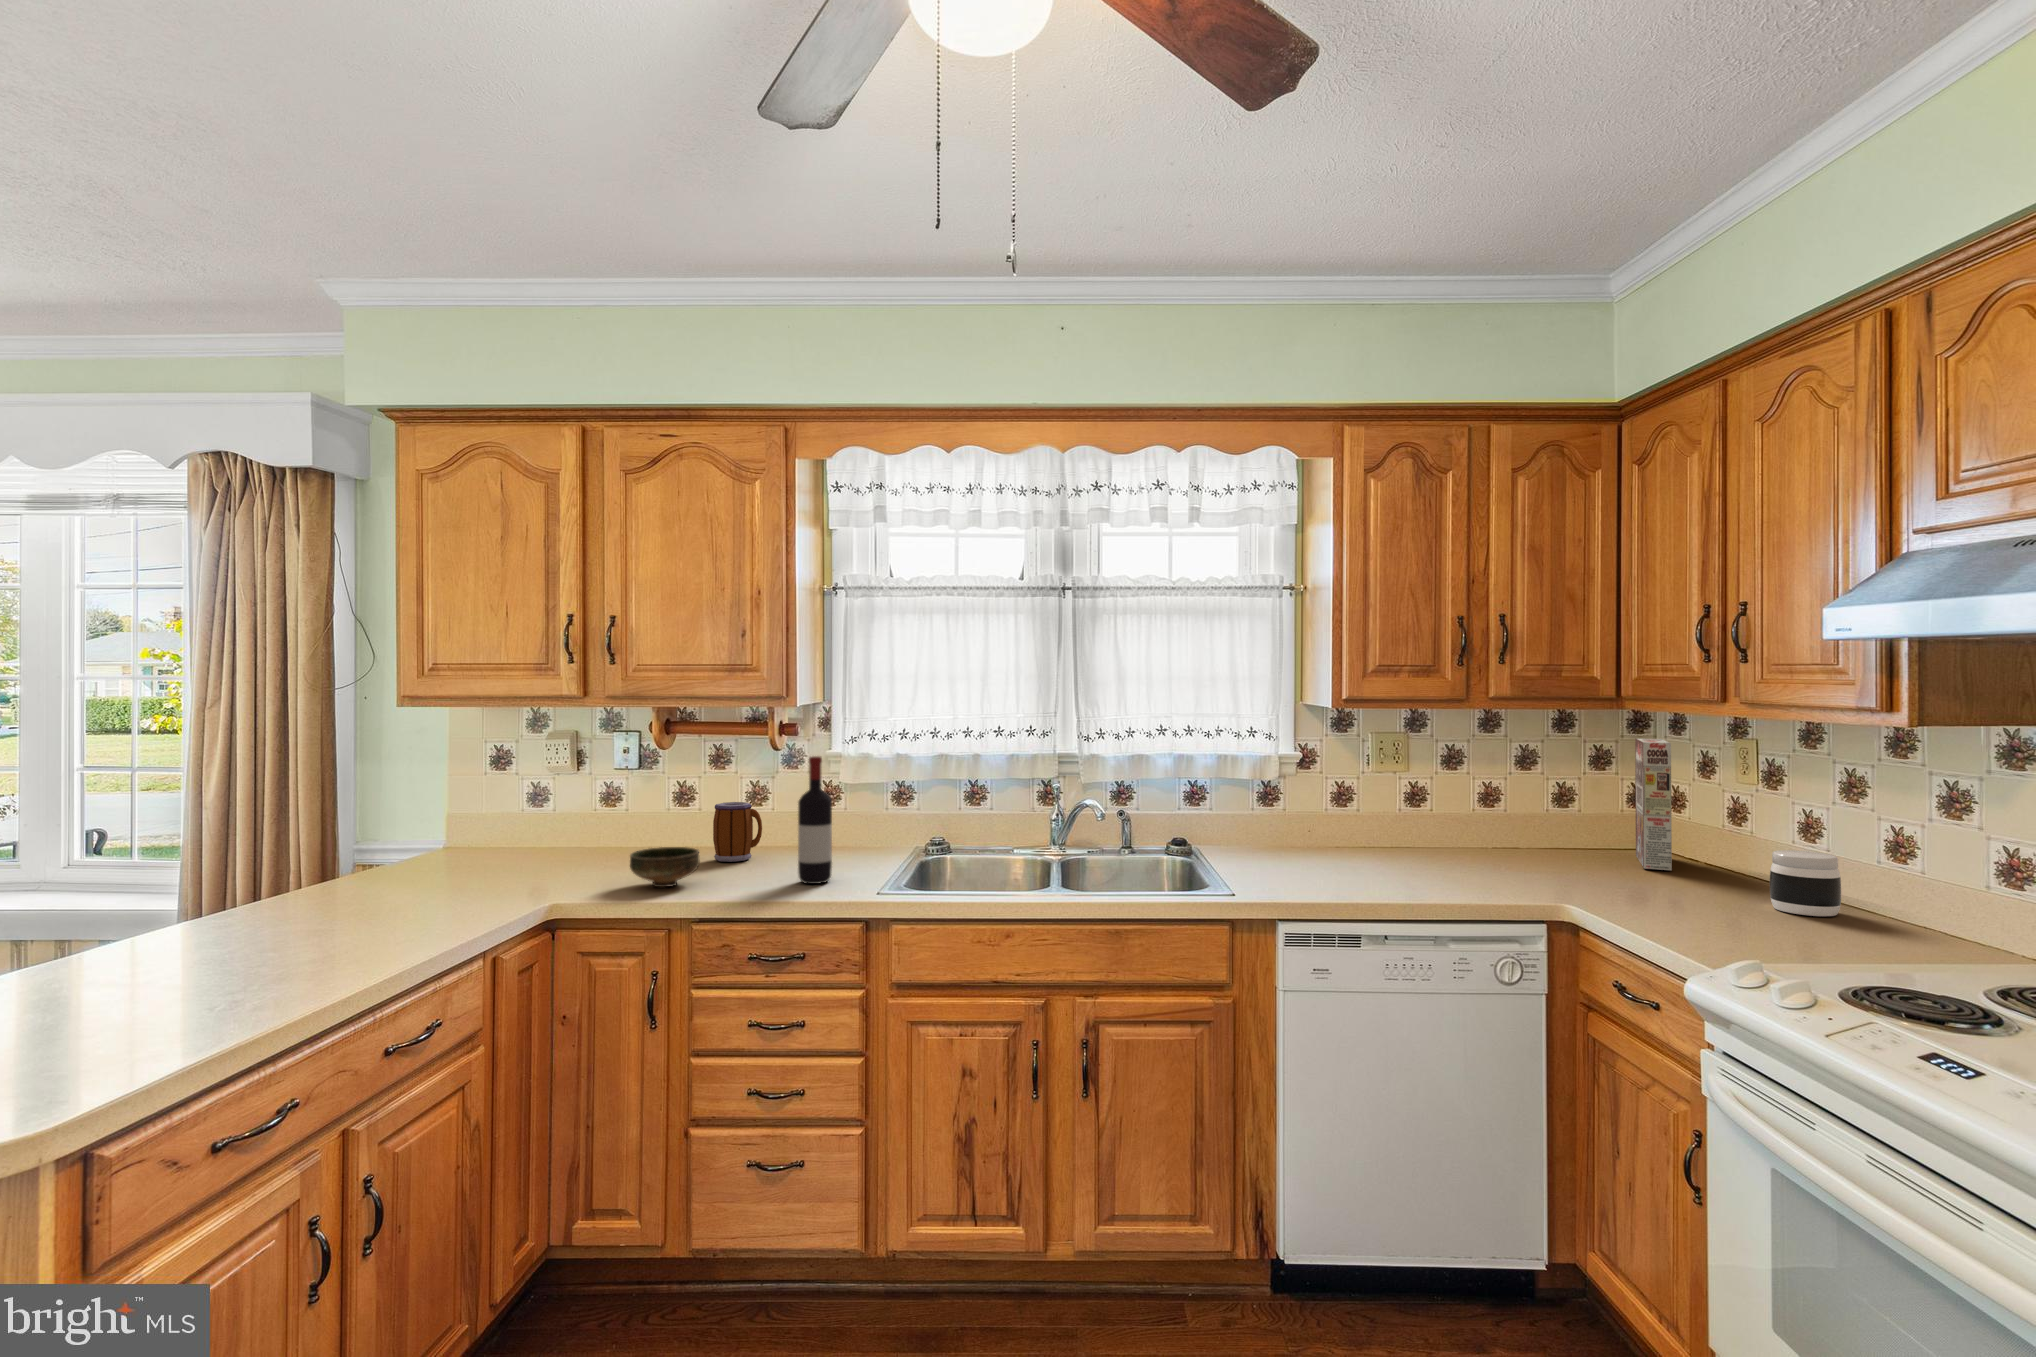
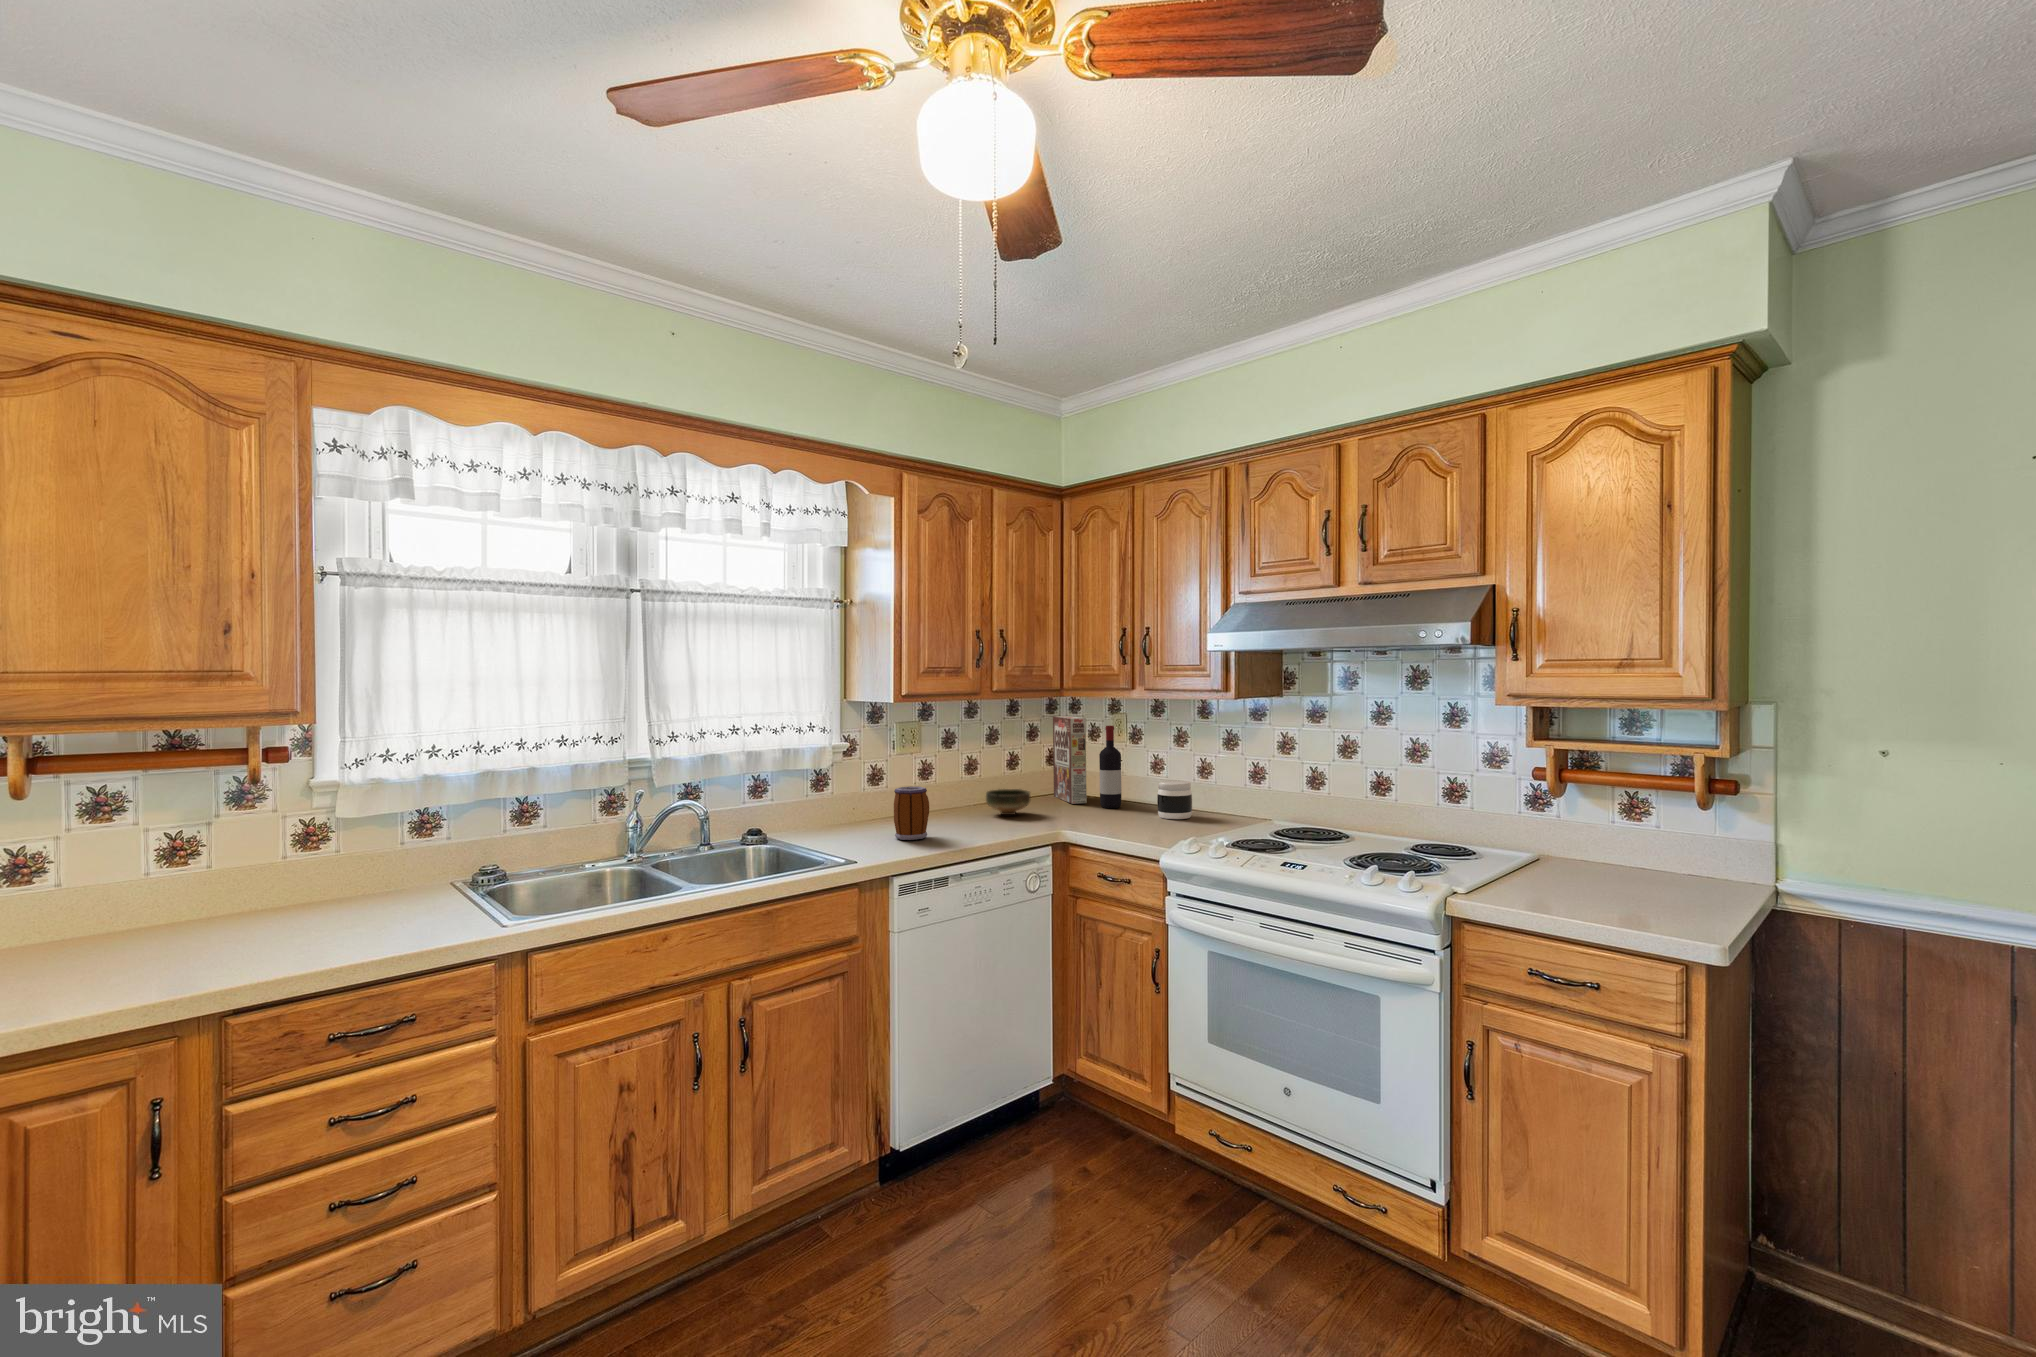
wine bottle: present [798,756,832,884] -> present [1099,726,1121,808]
mug: present [713,802,762,862] -> present [894,786,929,840]
bowl: present [630,847,700,887] -> present [986,789,1030,815]

